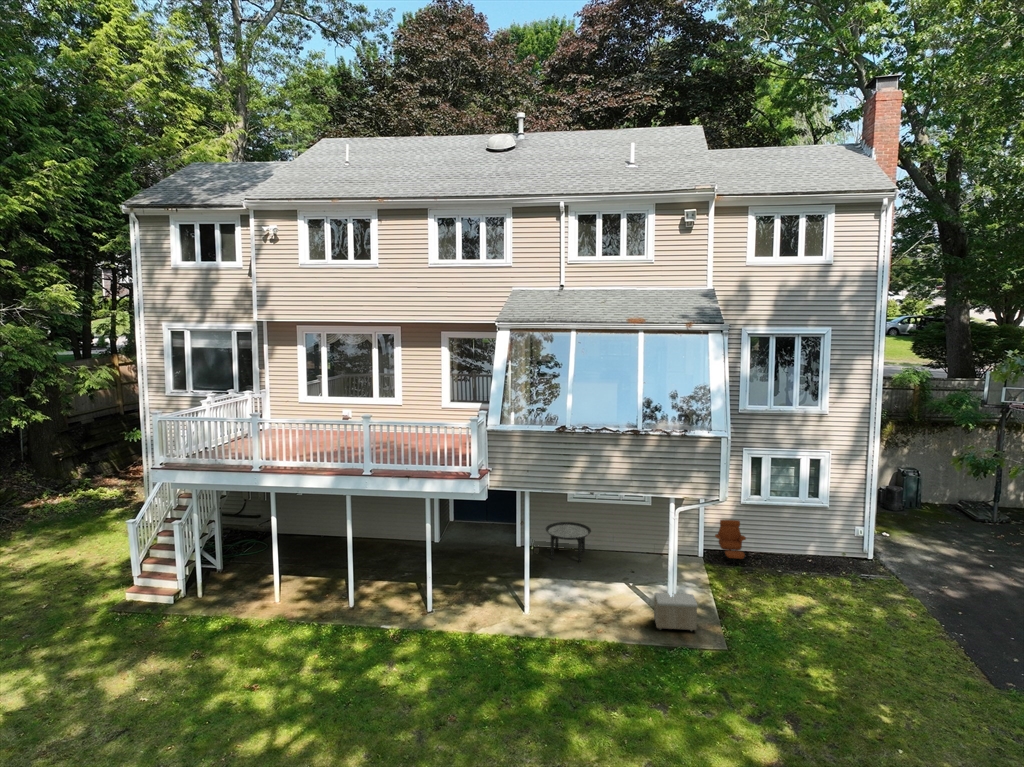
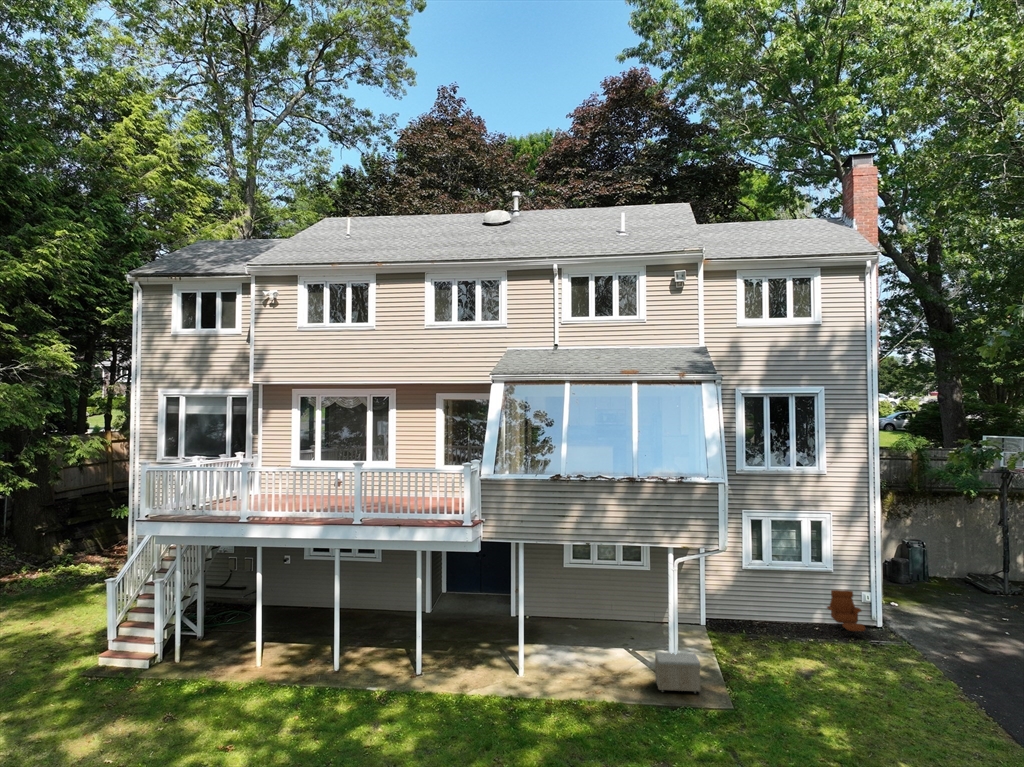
lounge chair: present [715,520,746,567] -> present [827,590,865,640]
round table: present [546,522,591,562] -> none [541,590,589,631]

